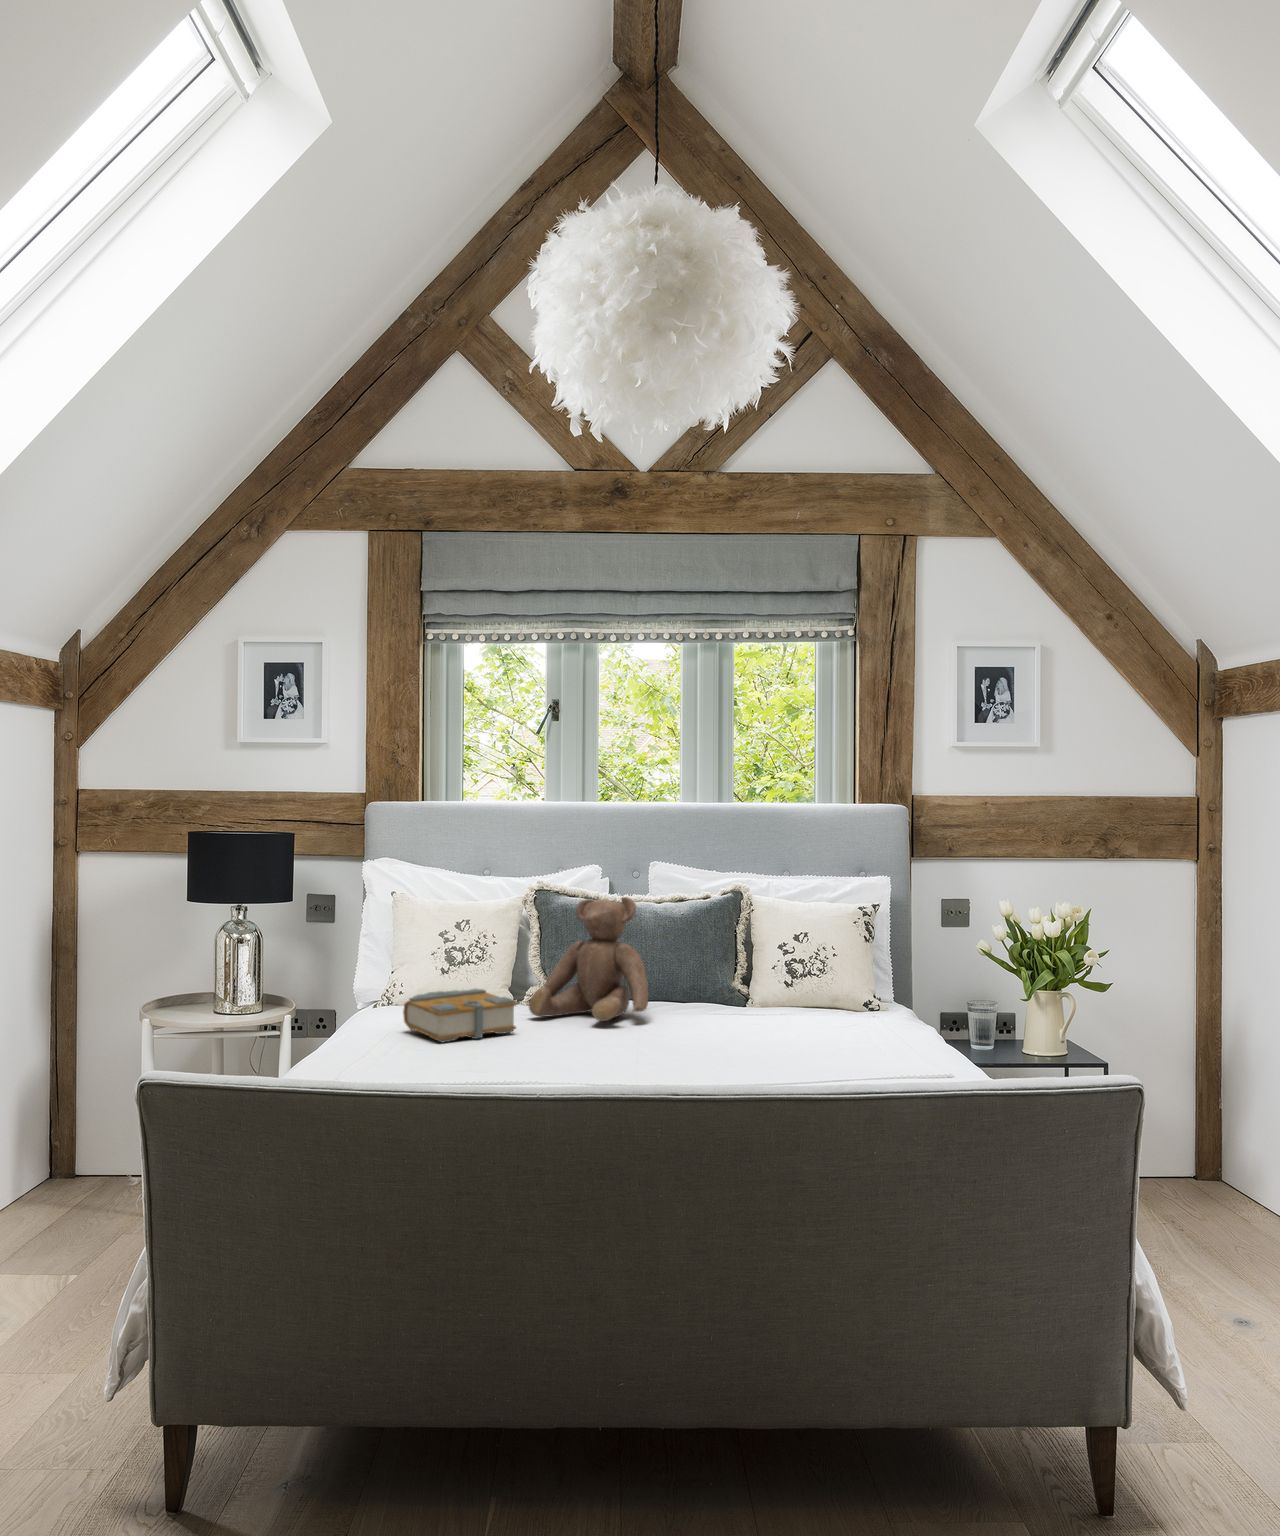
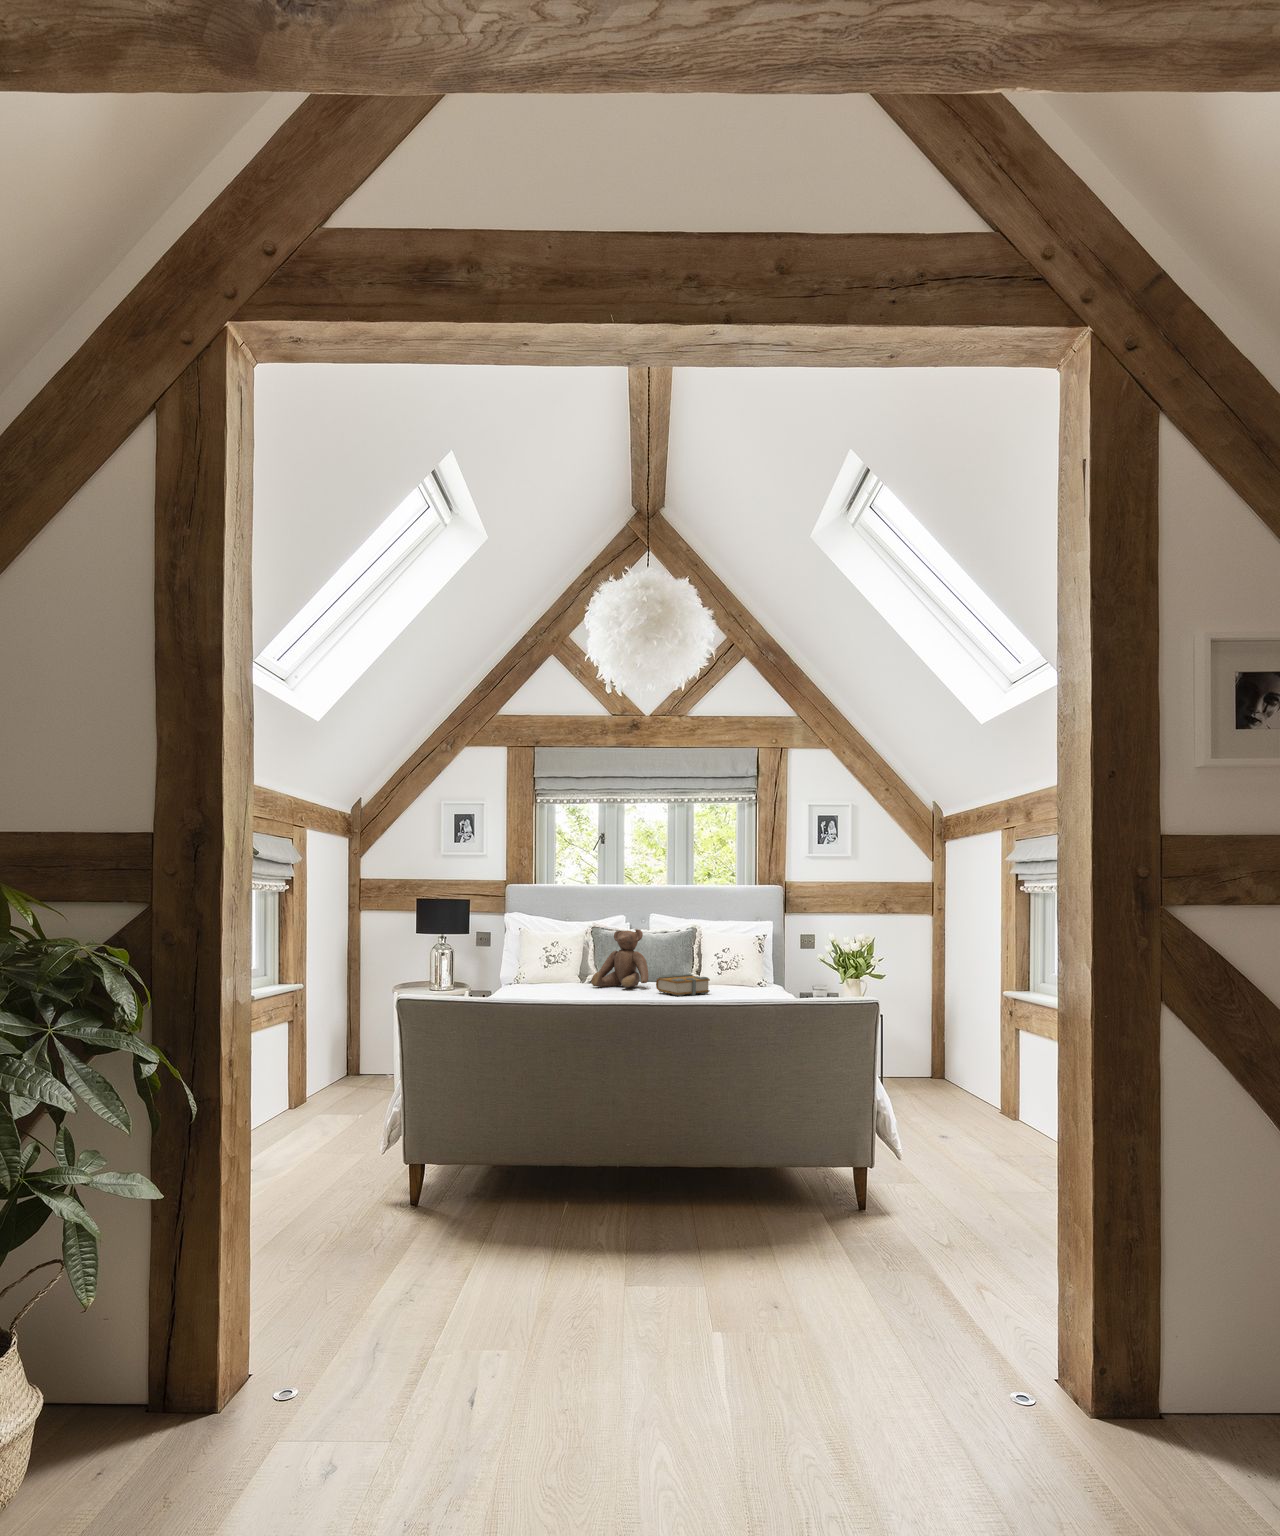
book: present [403,989,517,1043] -> present [656,974,710,996]

